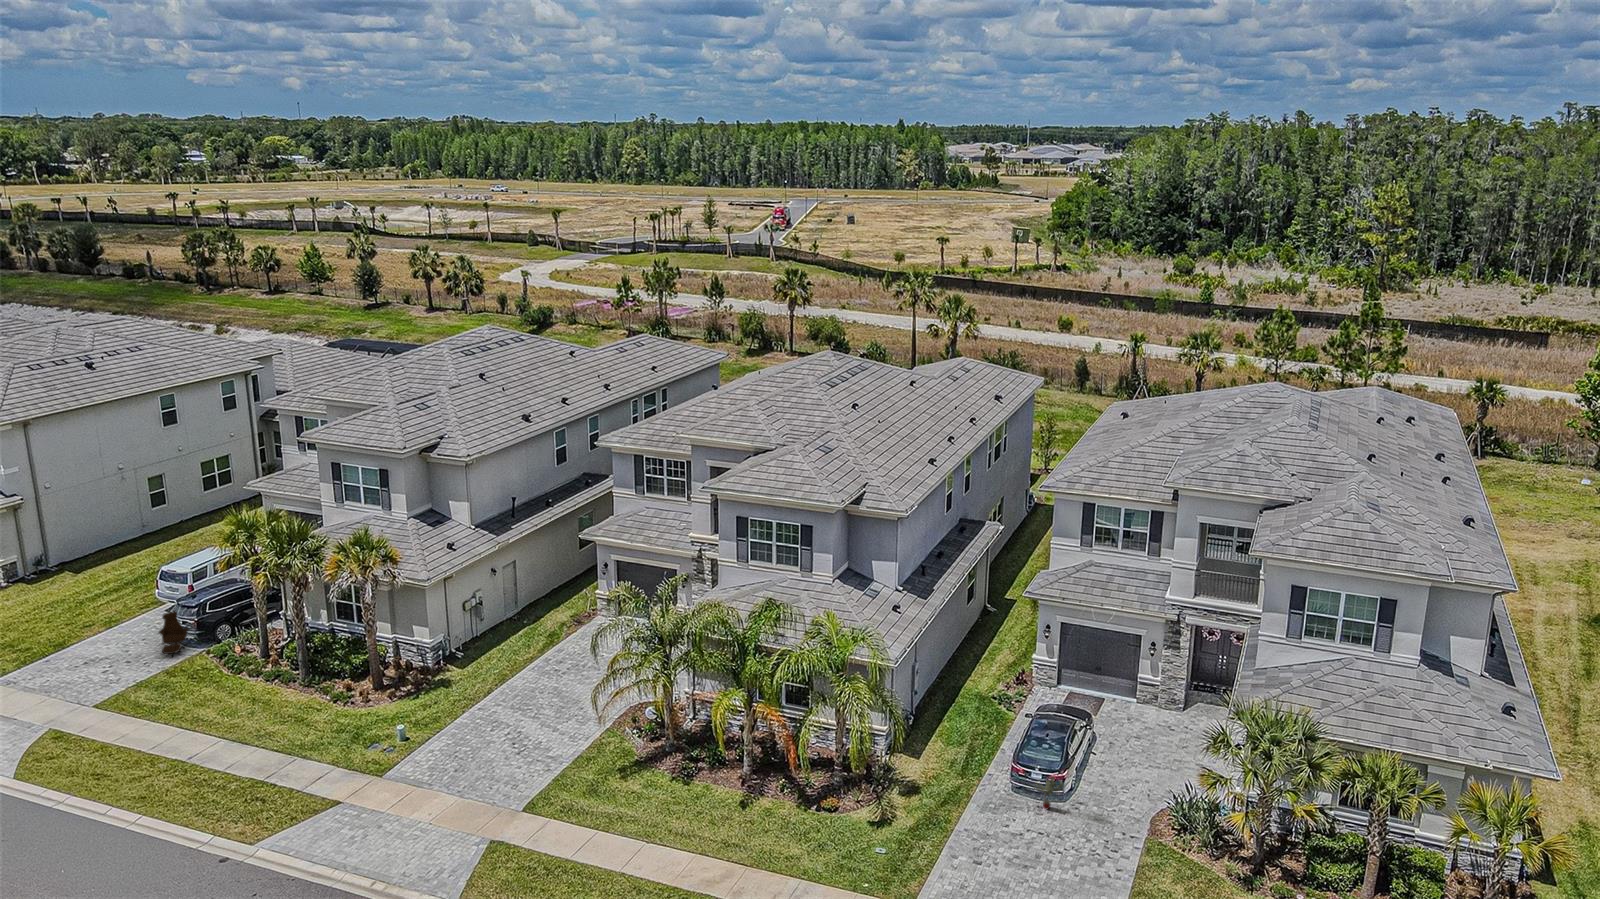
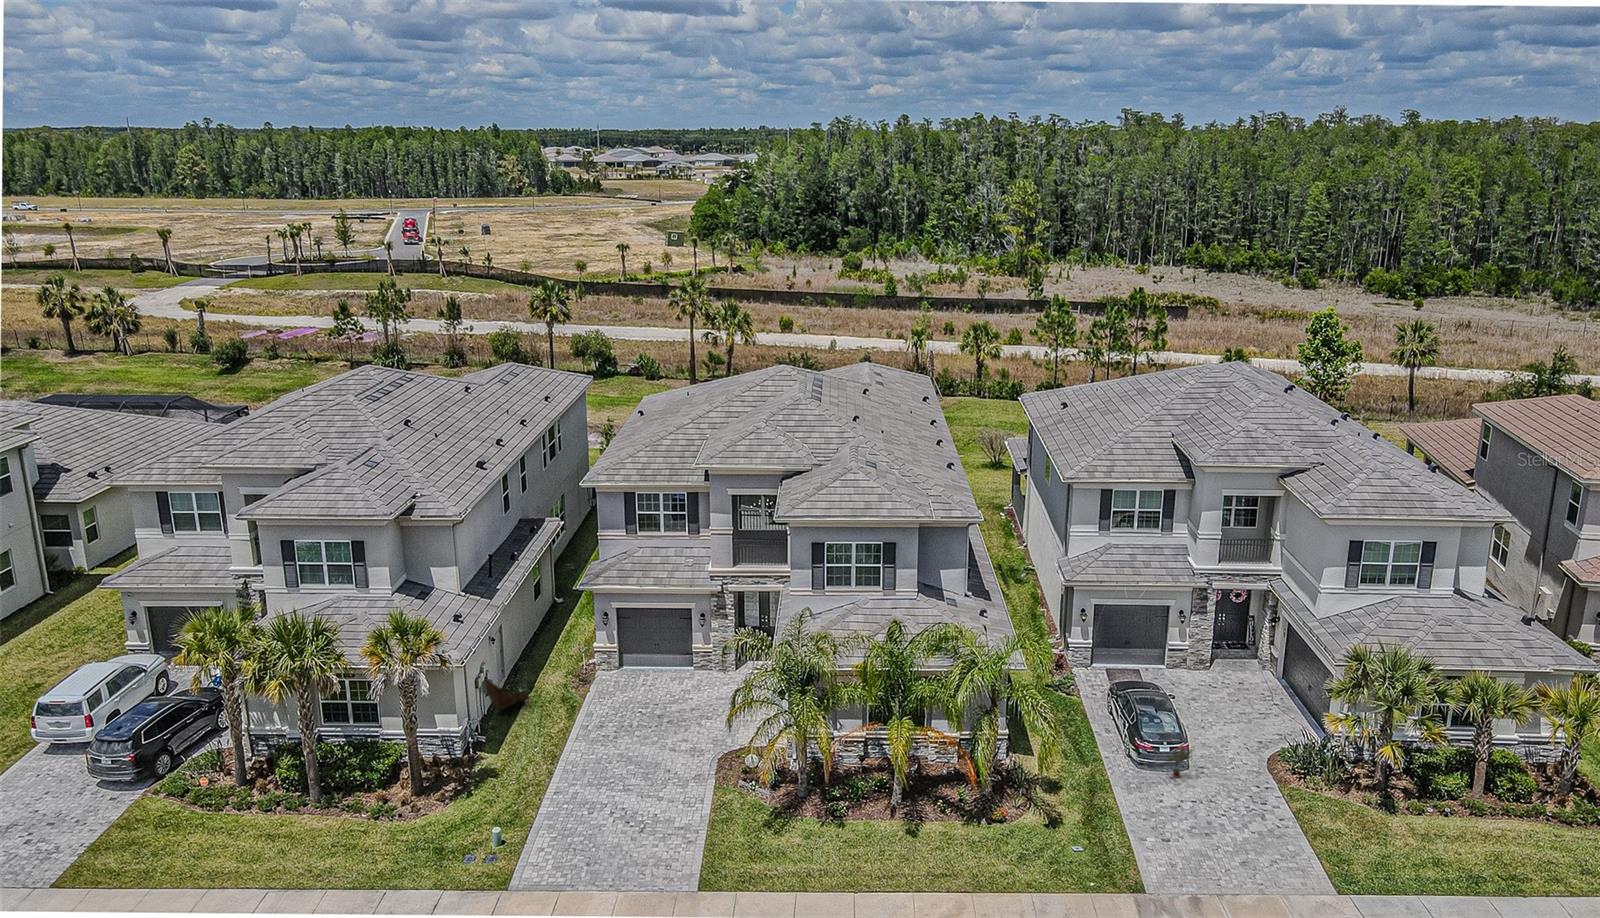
lounge chair: present [159,612,188,654] -> present [485,679,531,713]

